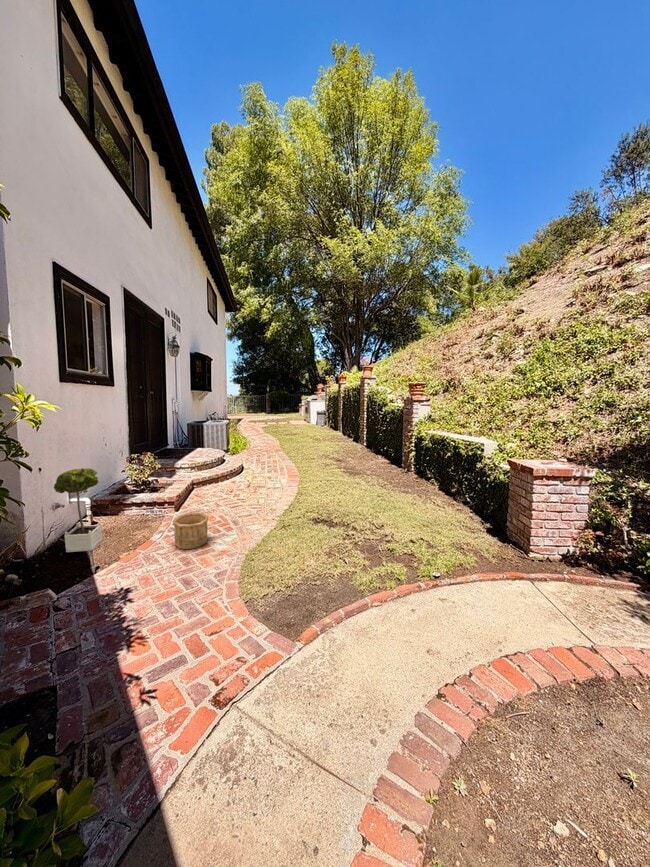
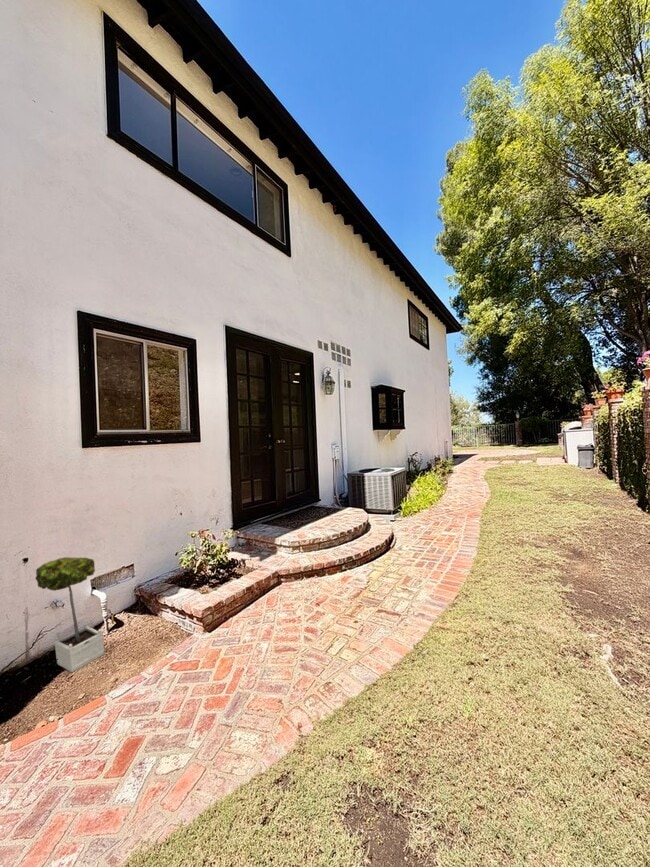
wooden bucket: present [173,512,208,549] -> none [114,654,180,736]

